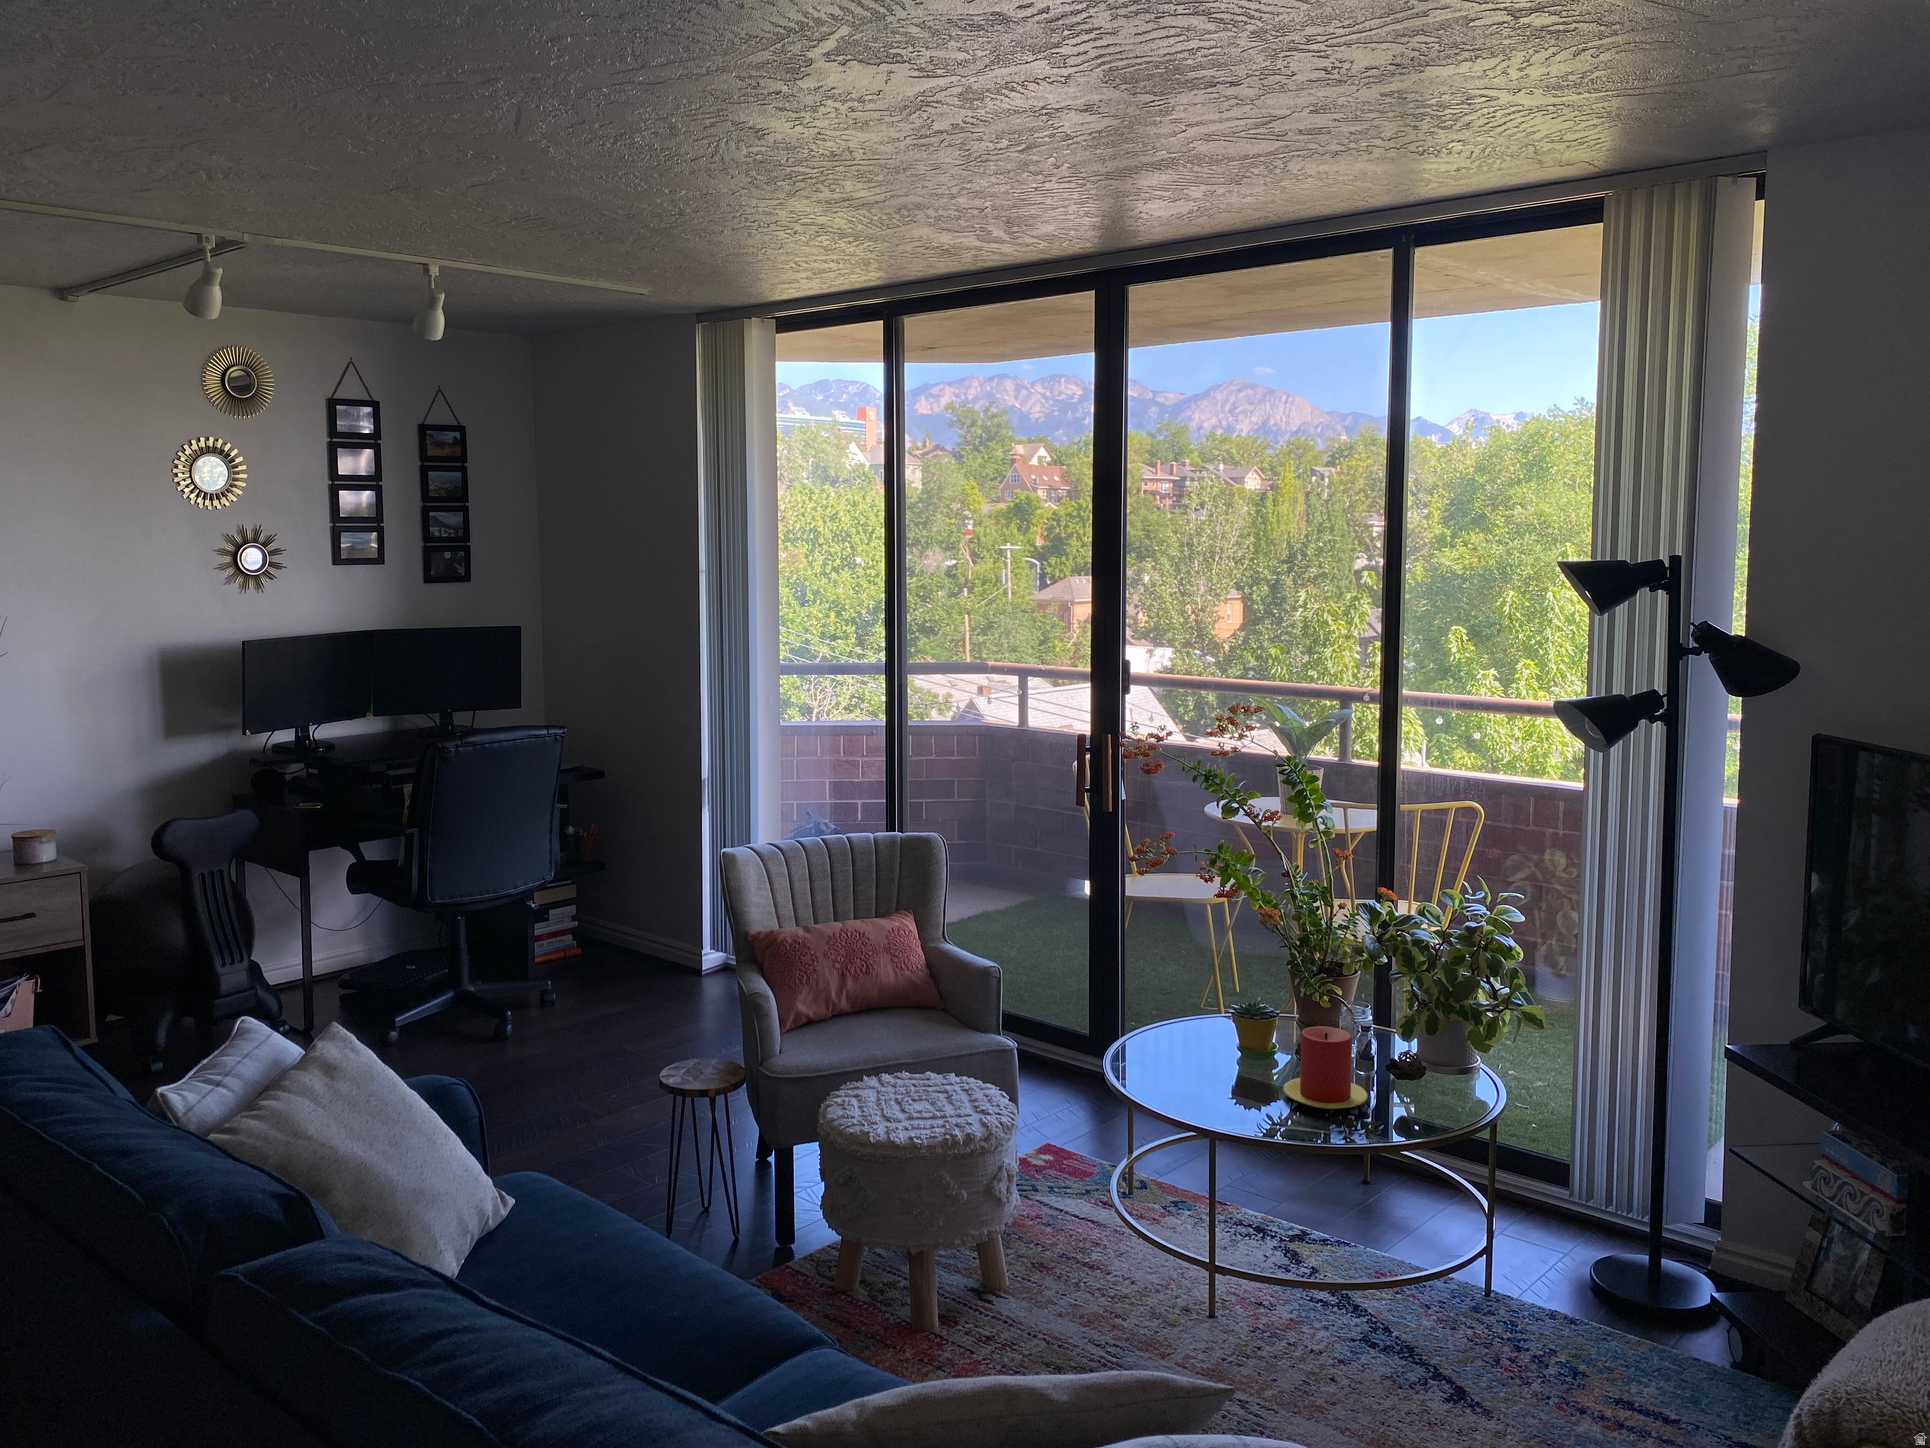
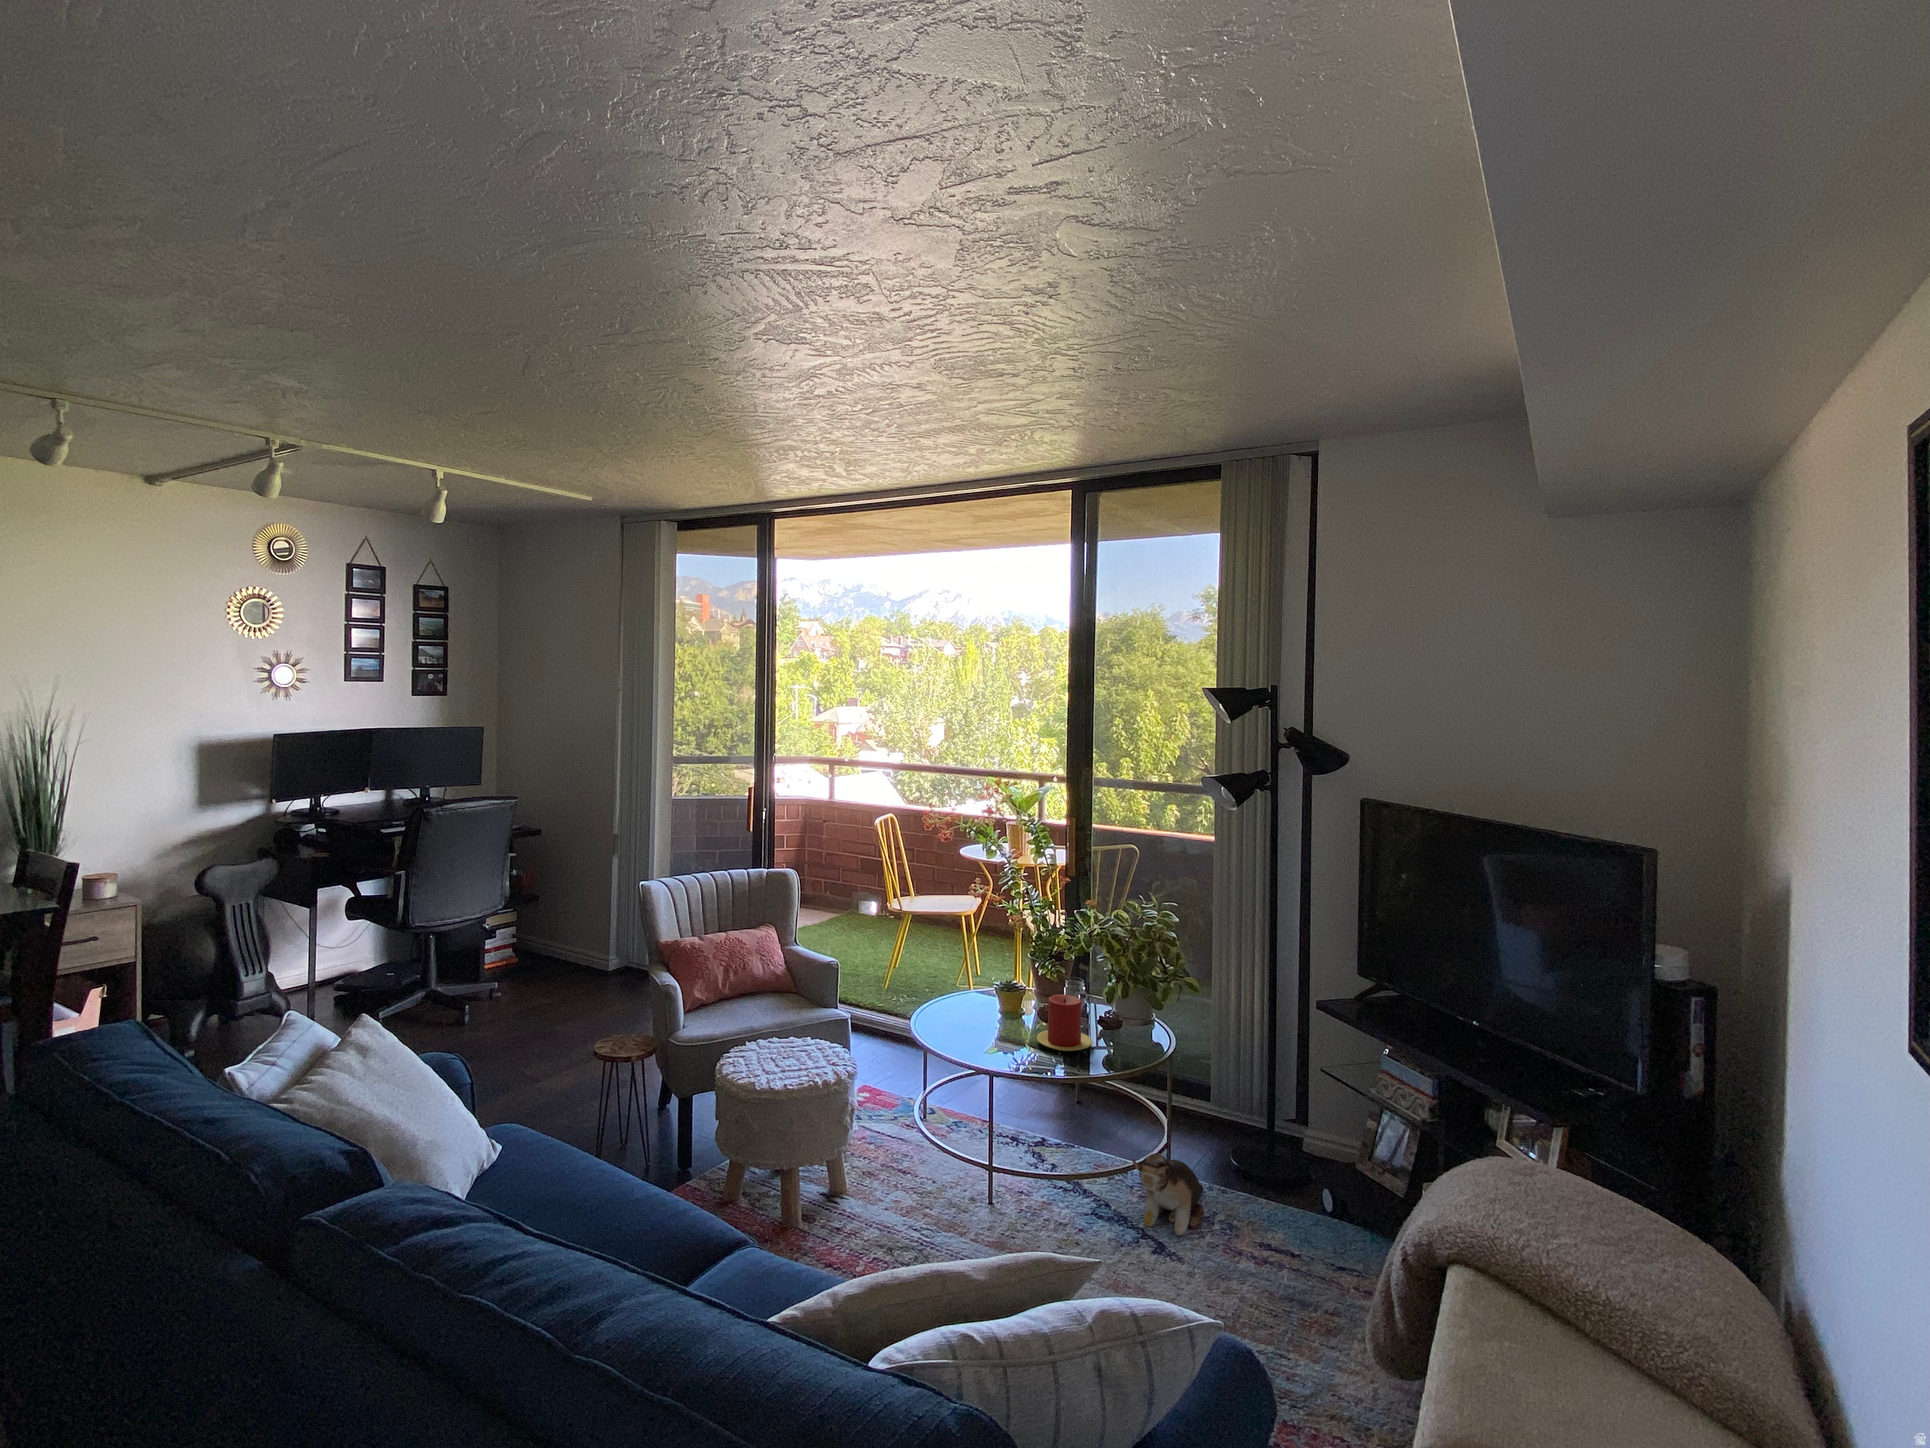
plush toy: none [1419,1262,1541,1381] -> present [1132,1153,1204,1235]

